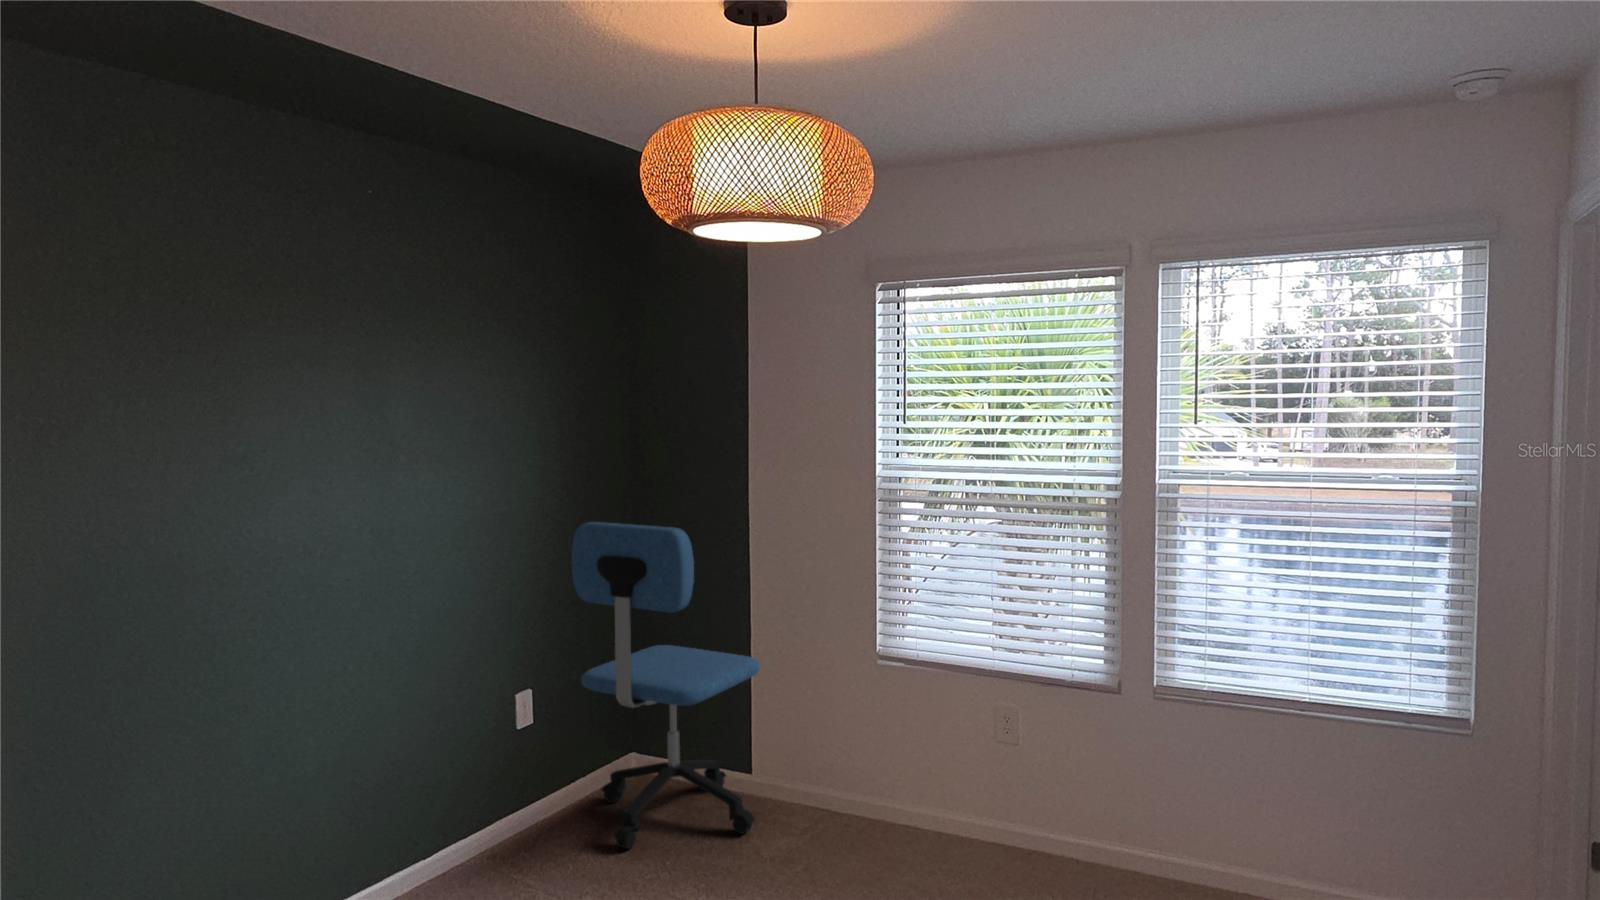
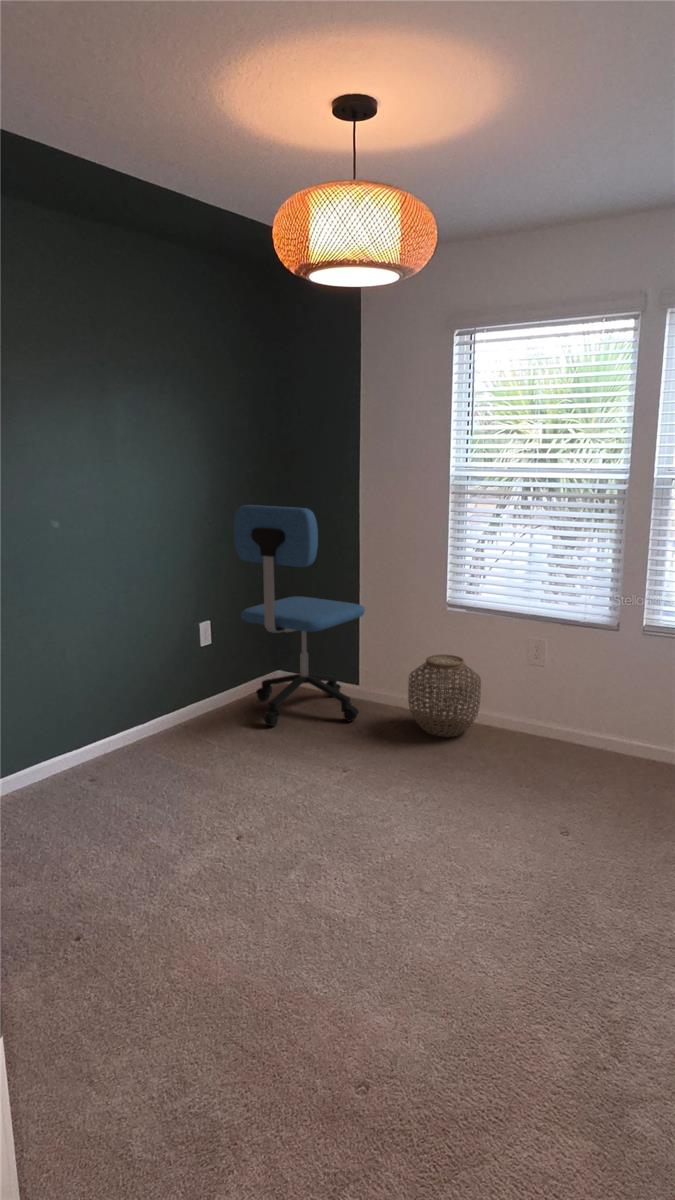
woven basket: none [827,730,930,855] -> present [408,655,481,737]

